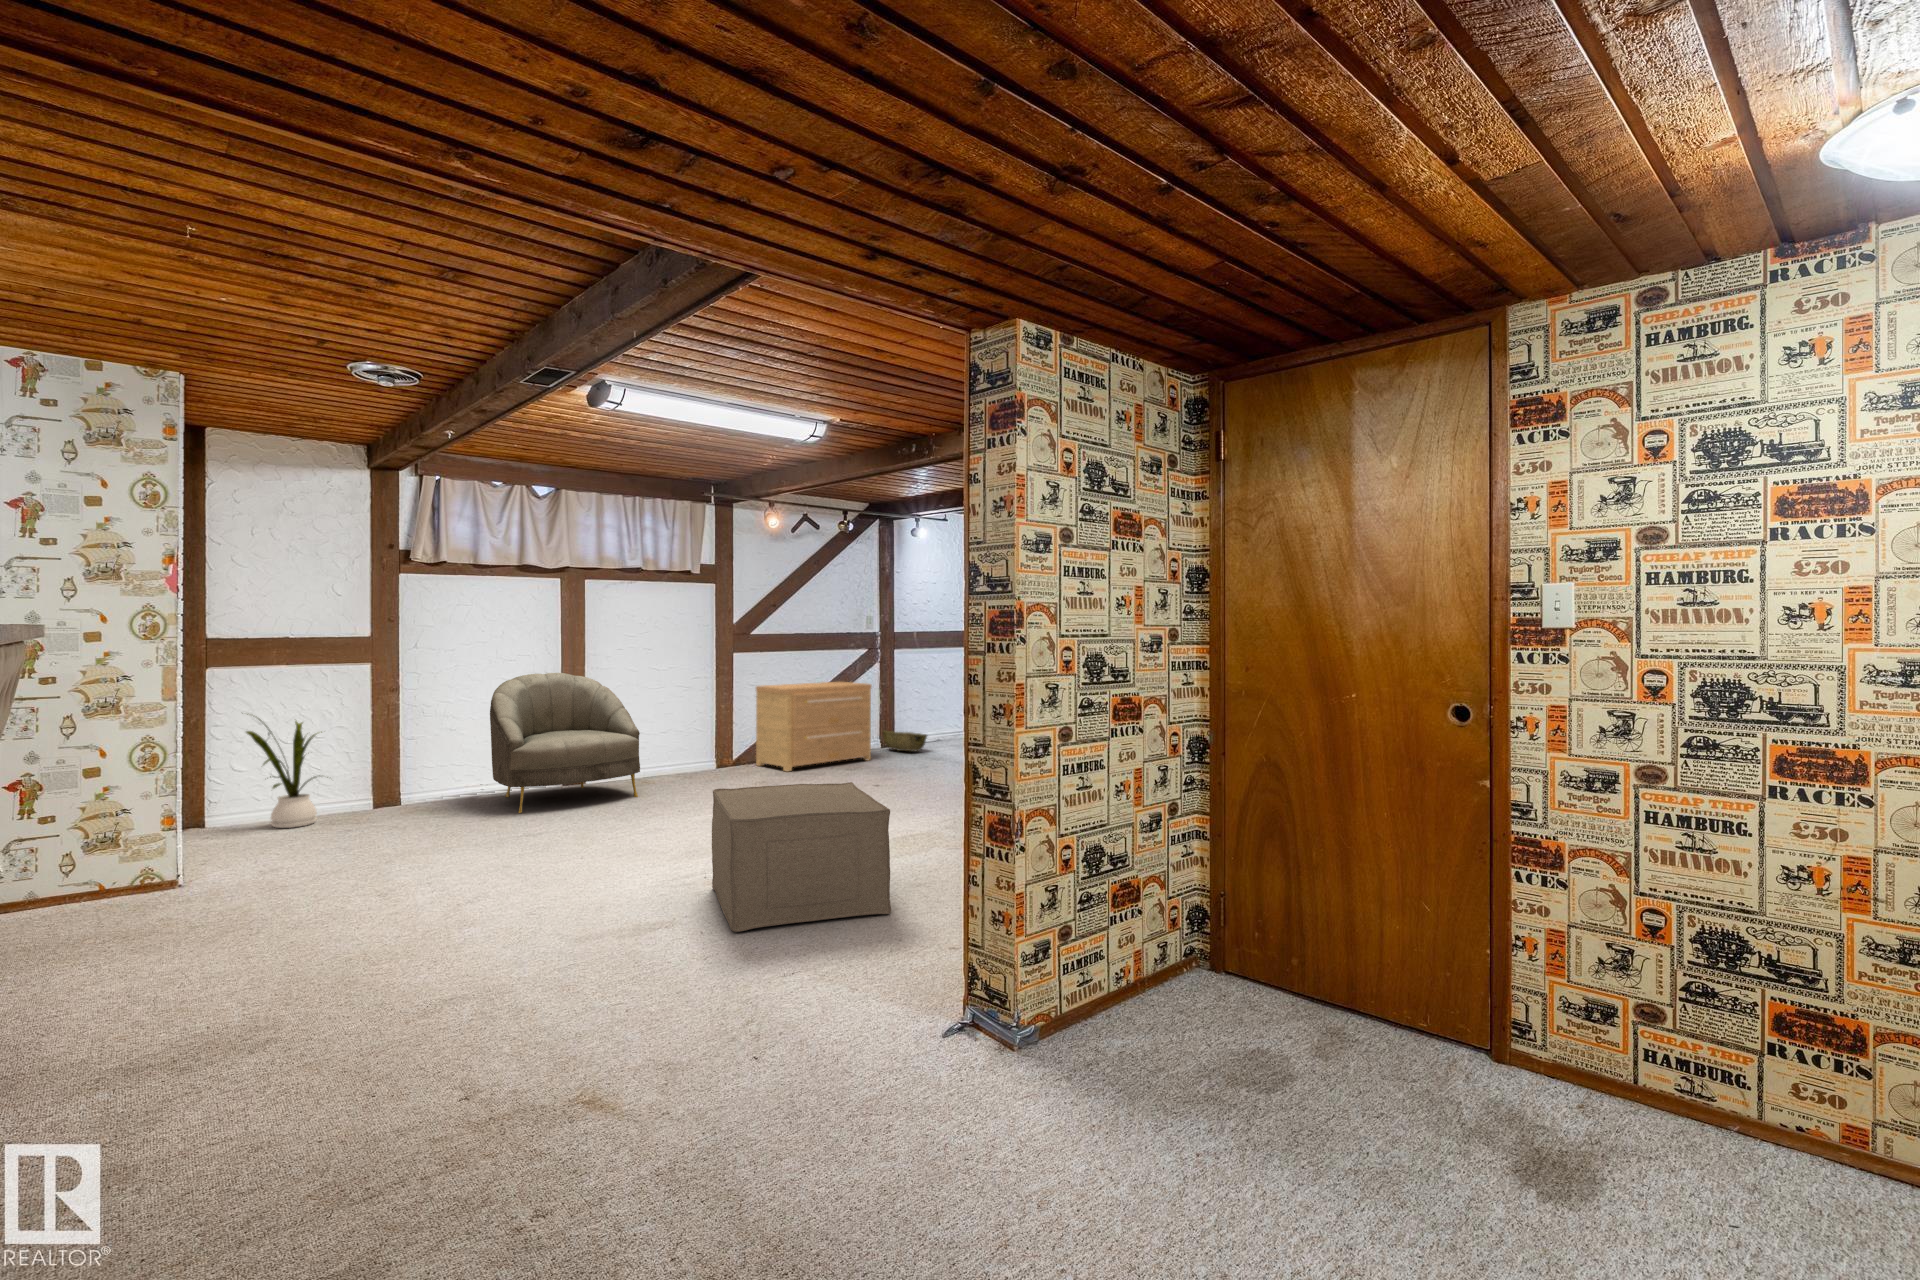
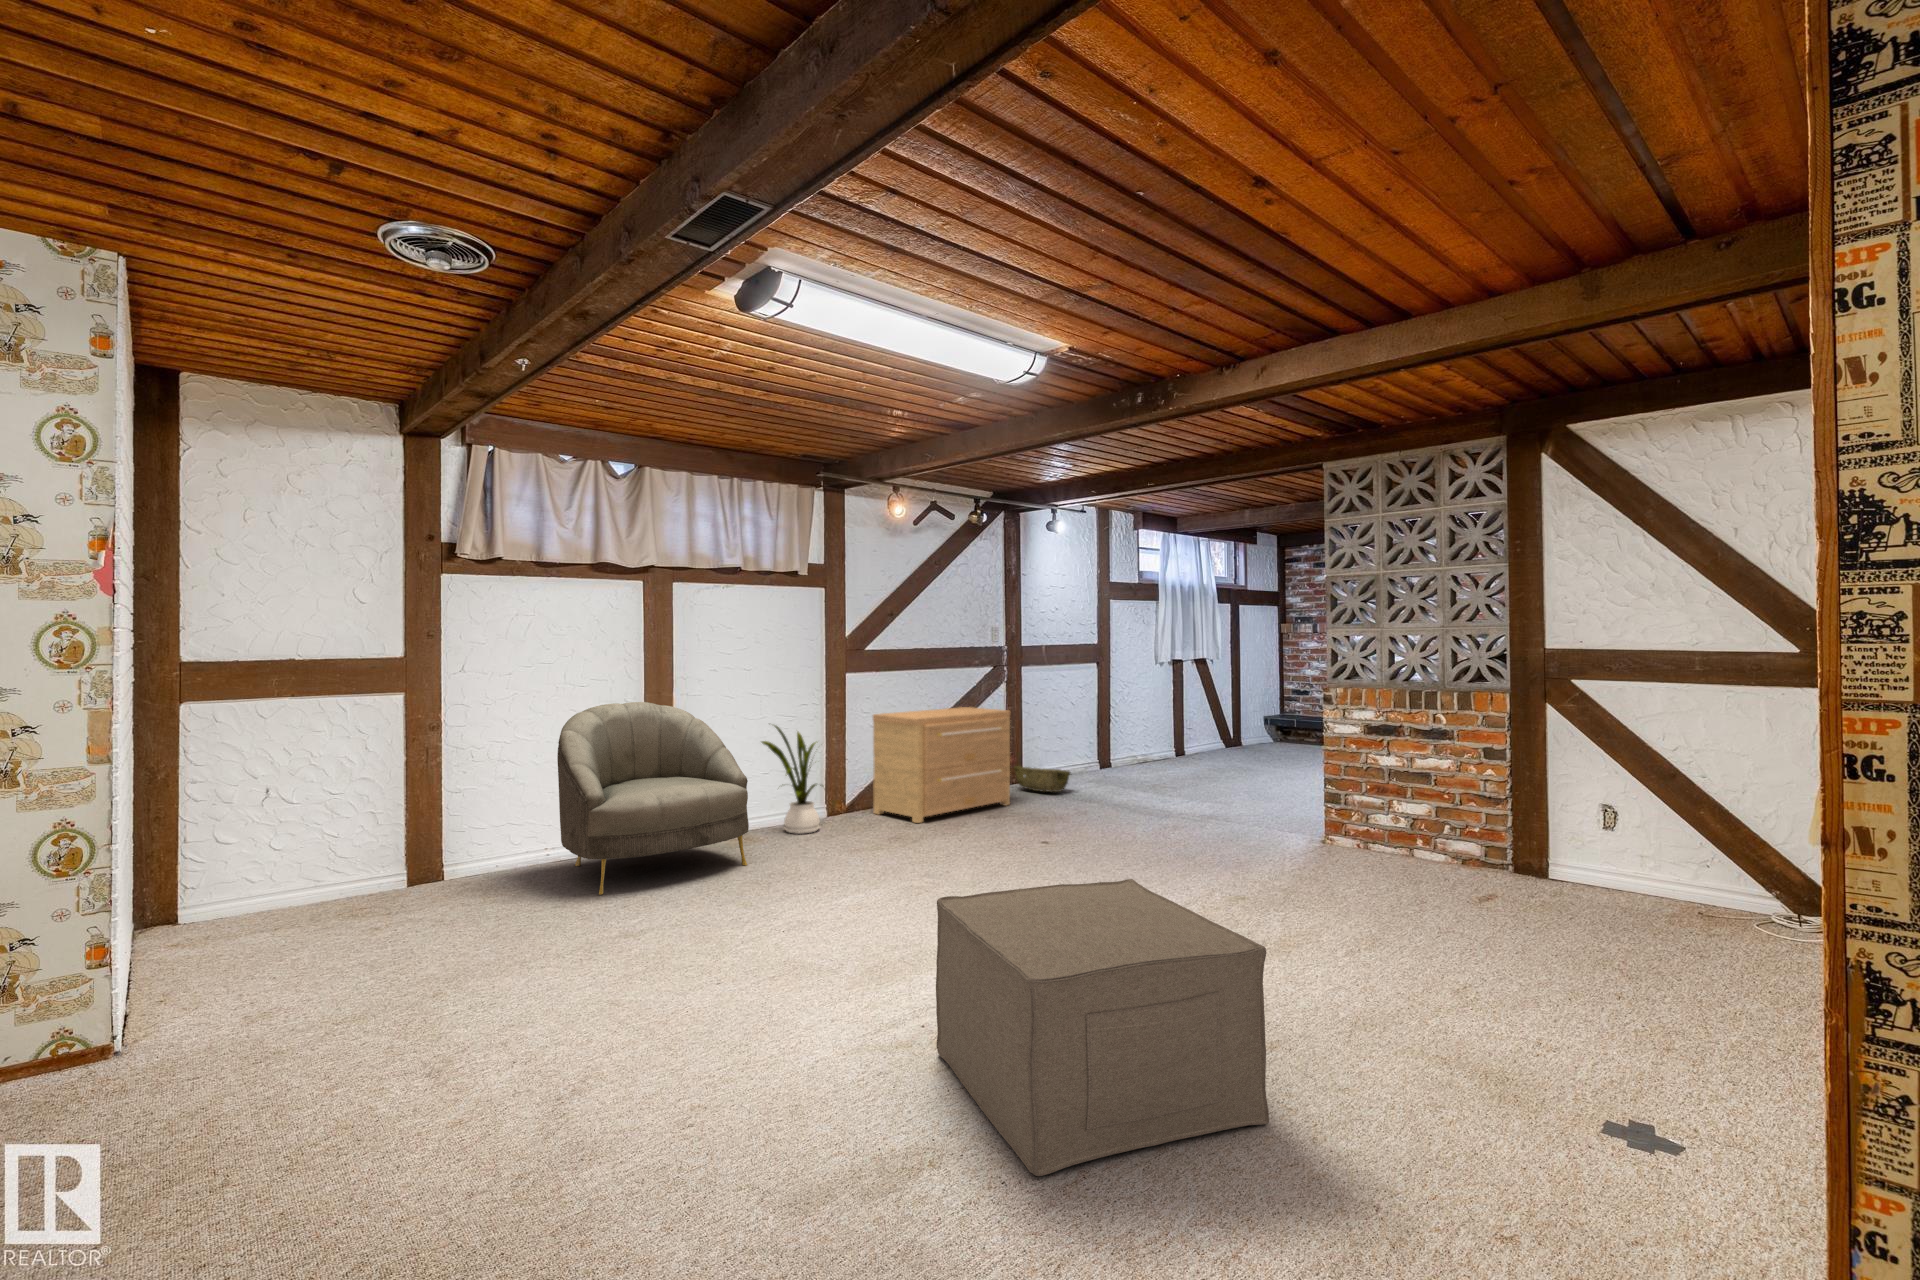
house plant: present [246,714,328,828] -> present [762,725,823,834]

